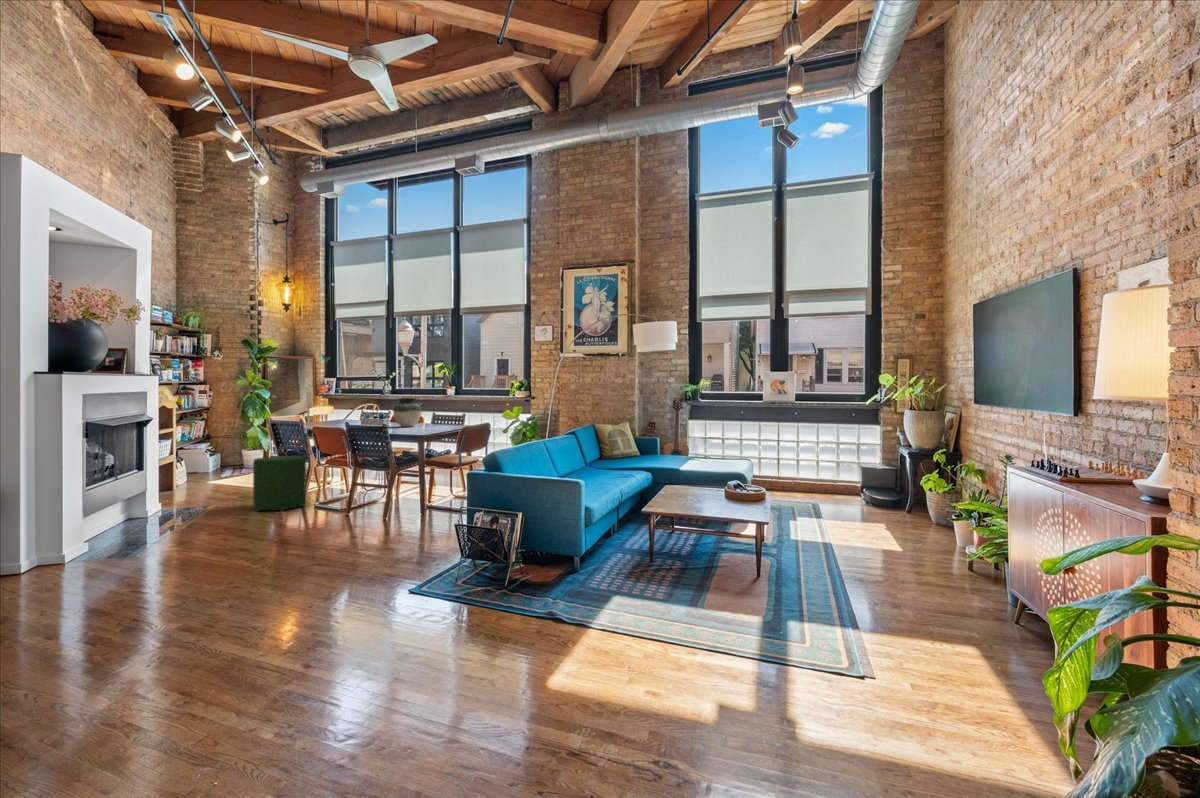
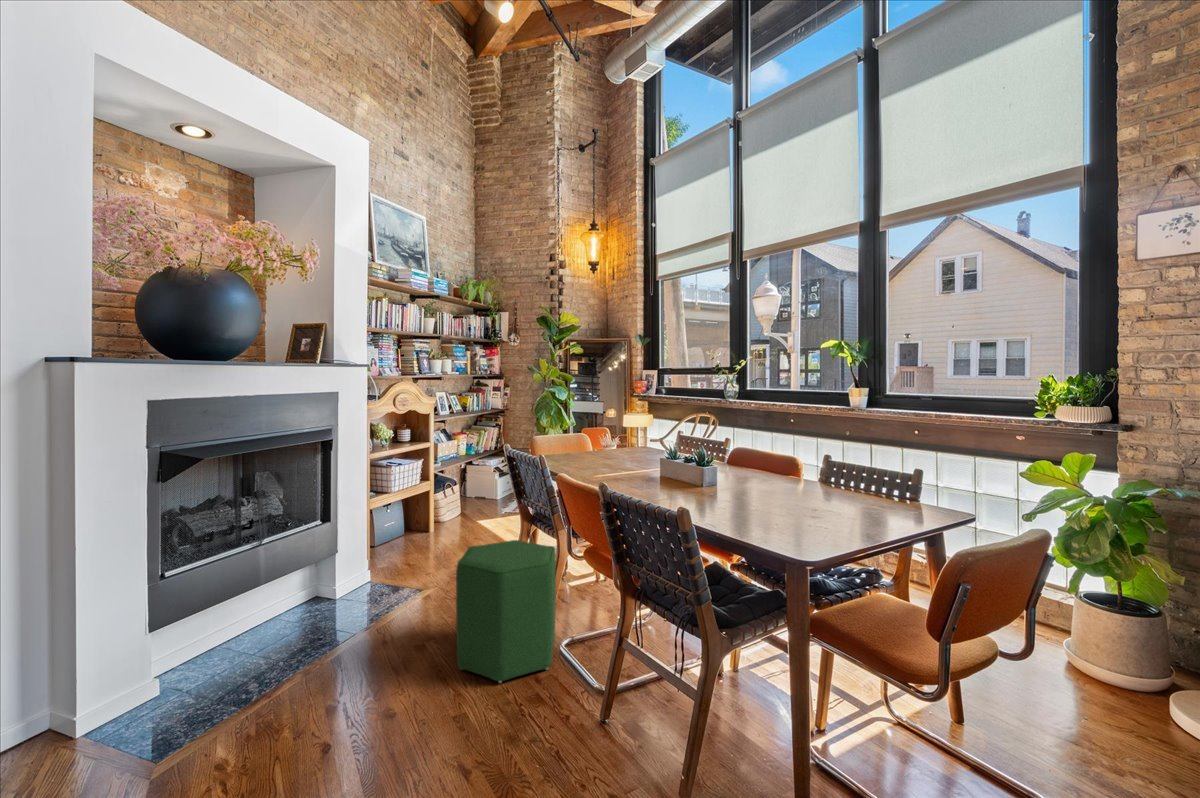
vase: present [393,398,422,427] -> none [744,436,823,521]

